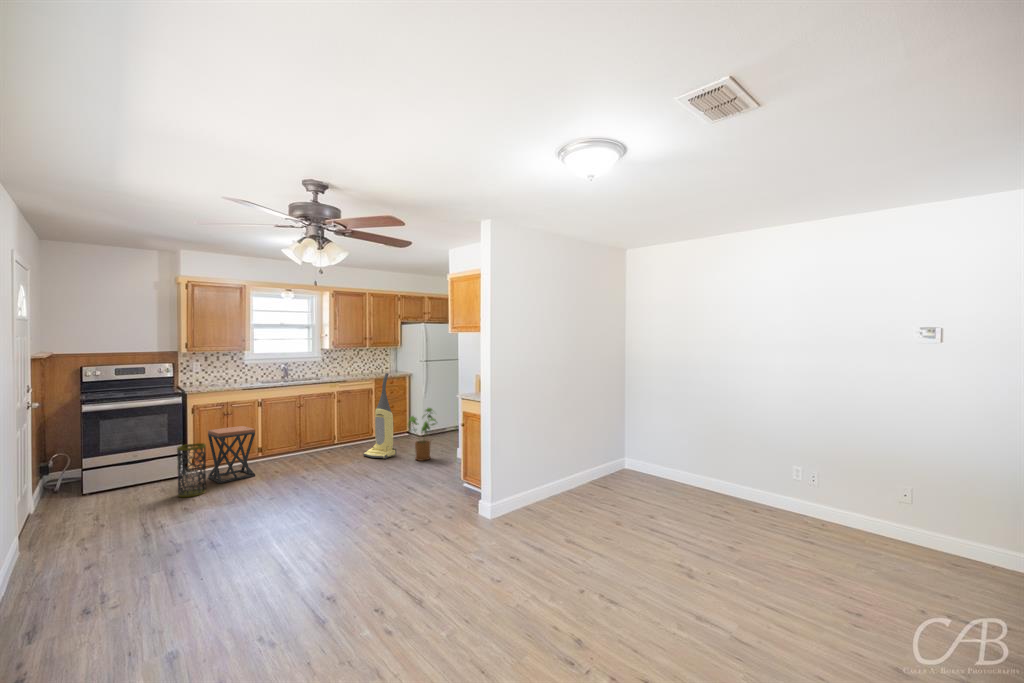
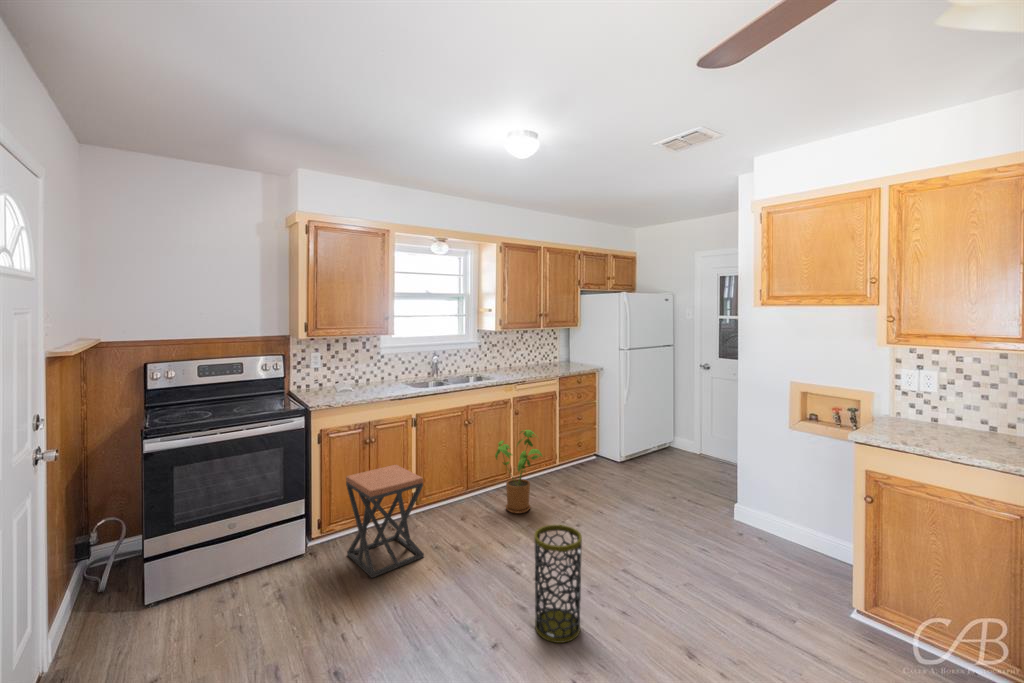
vacuum cleaner: present [363,373,396,459] -> none [570,376,625,520]
house plant: present [408,408,436,461] -> present [495,430,542,514]
trash can: present [177,443,206,497] -> present [534,525,582,643]

